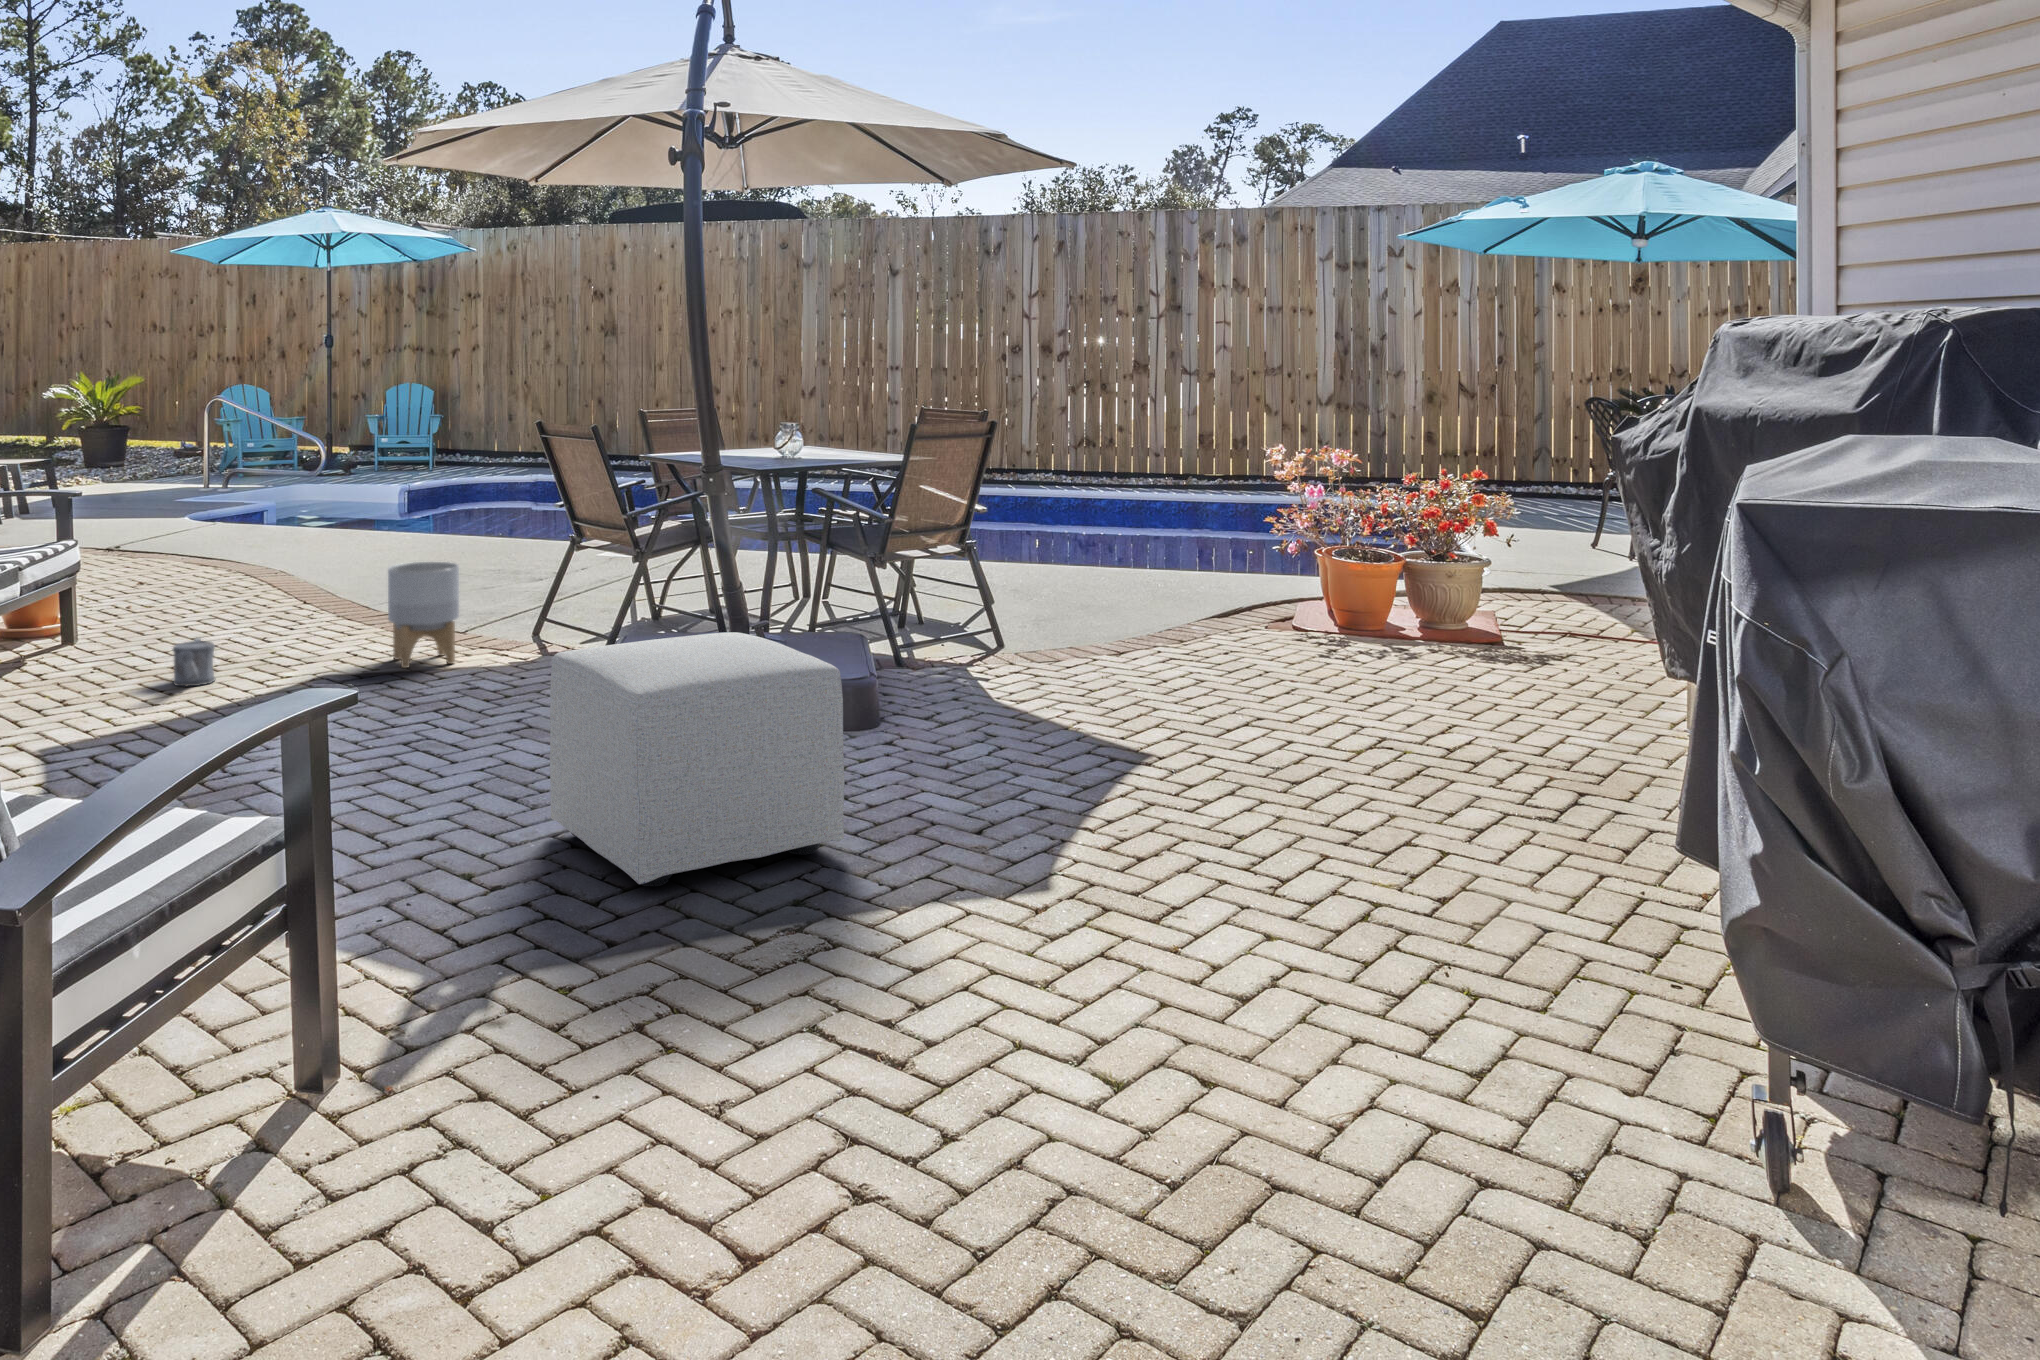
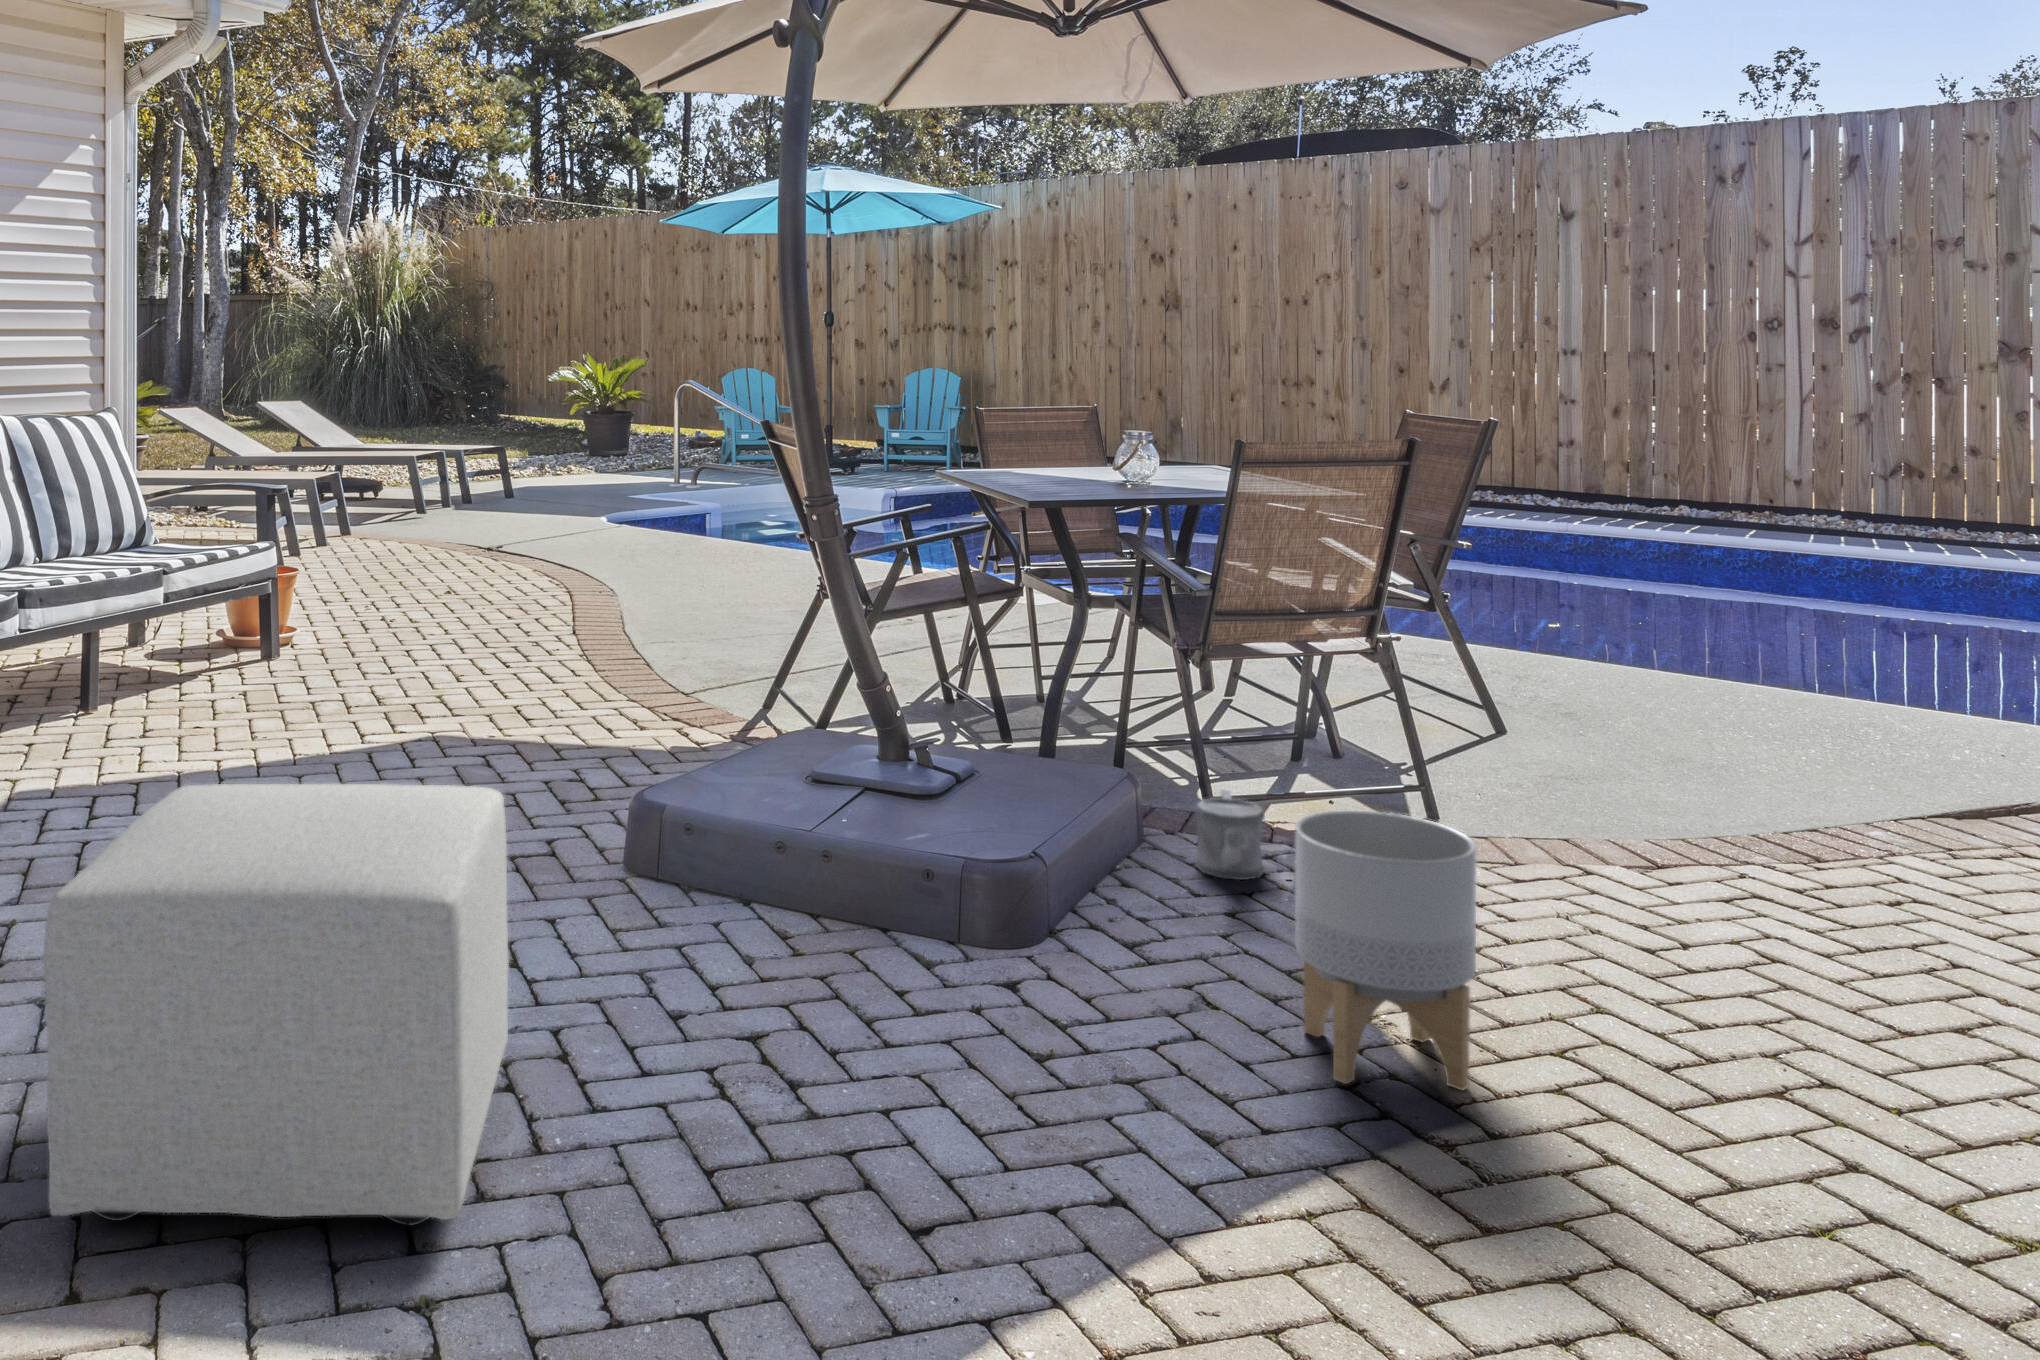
planter: present [388,562,459,668] -> present [1295,810,1476,1090]
watering can: present [173,638,215,687] -> present [1195,790,1265,880]

